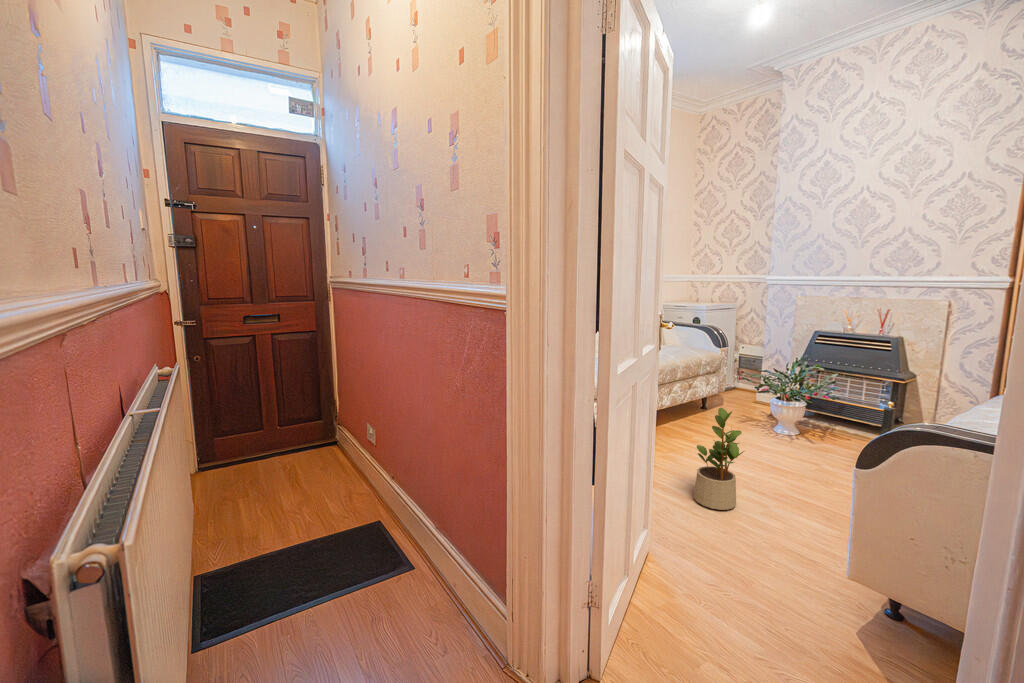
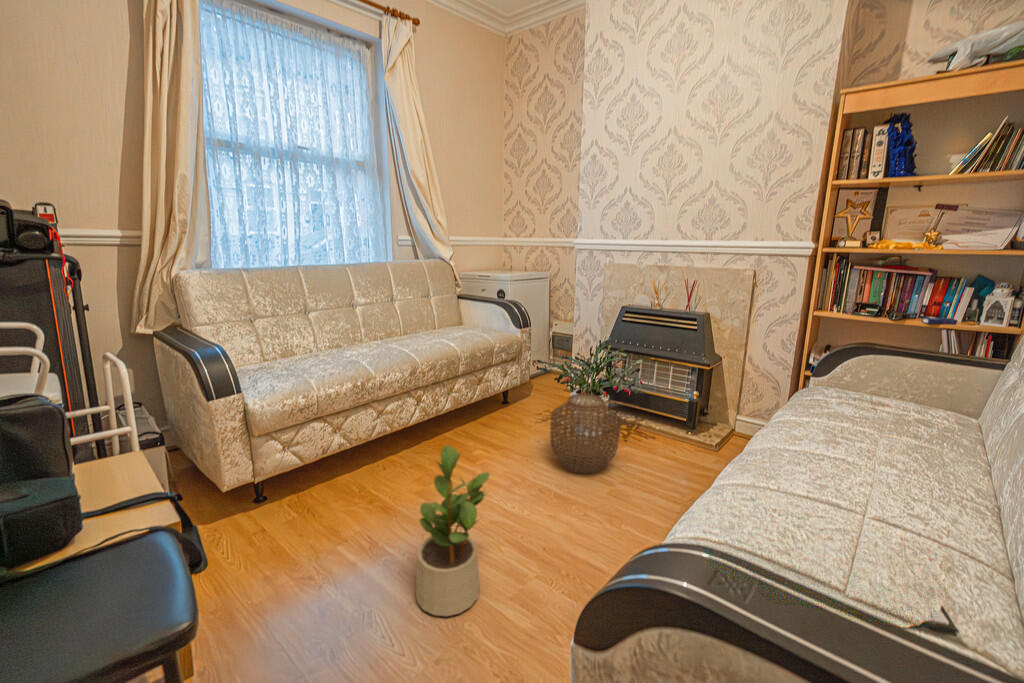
woven basket: none [760,396,822,456] -> present [550,394,620,474]

